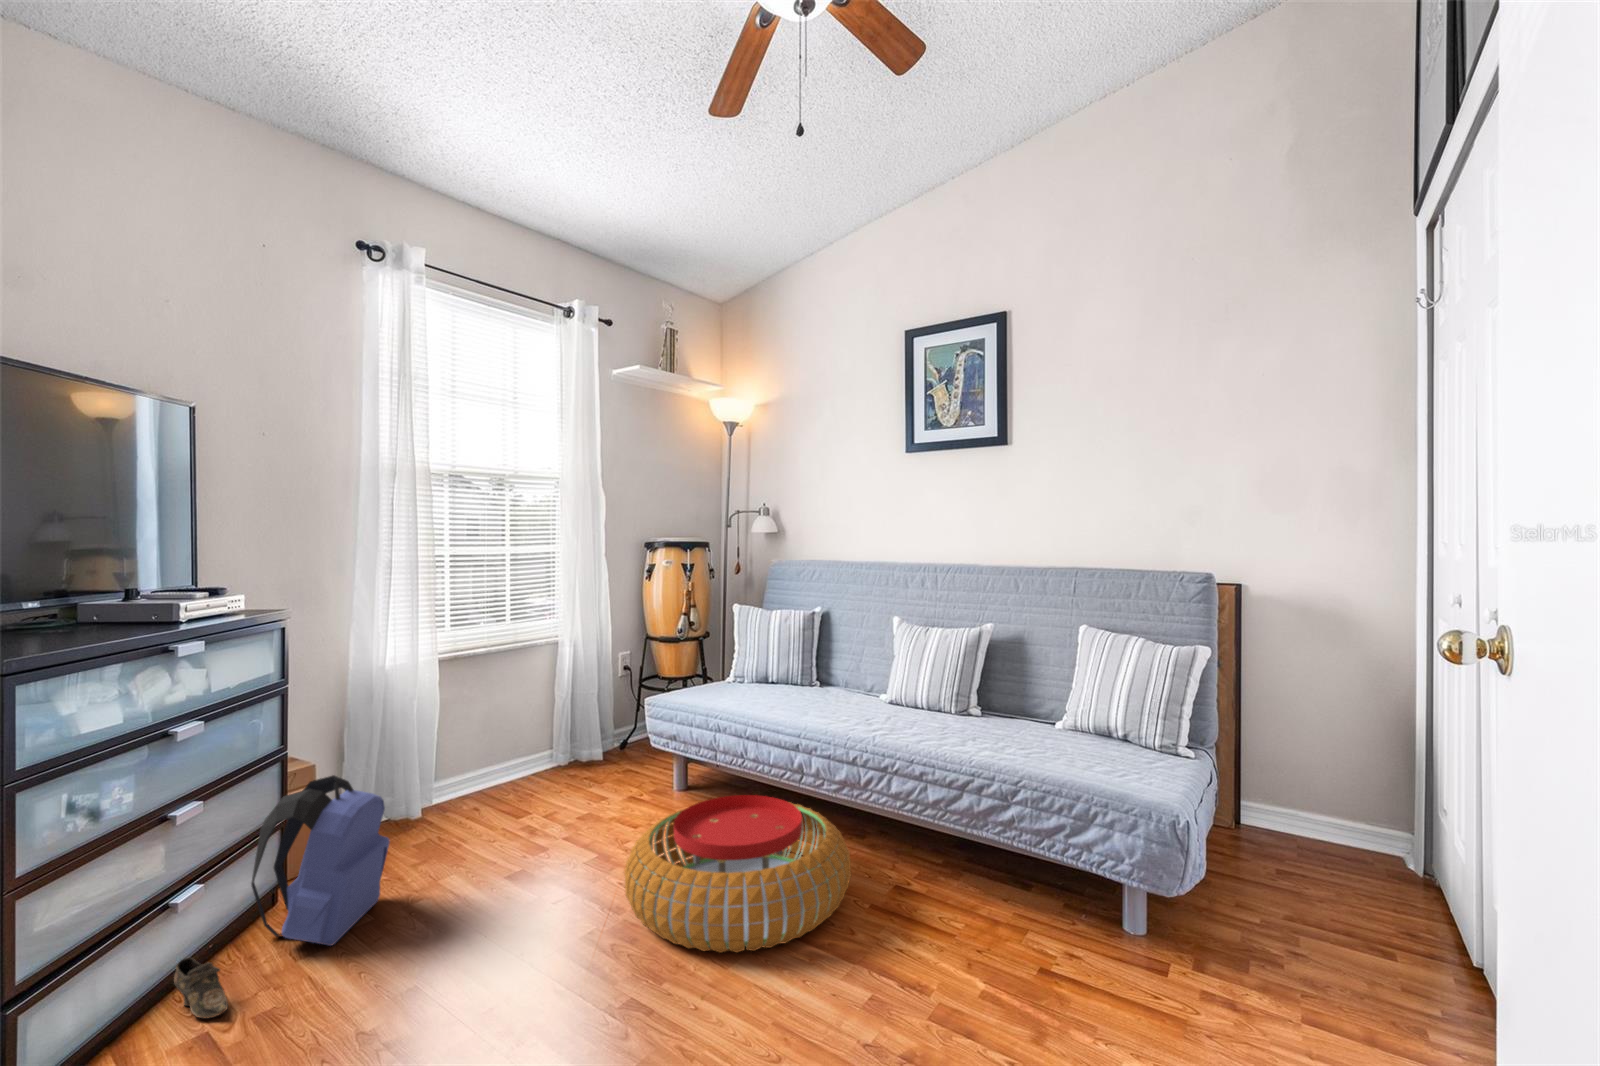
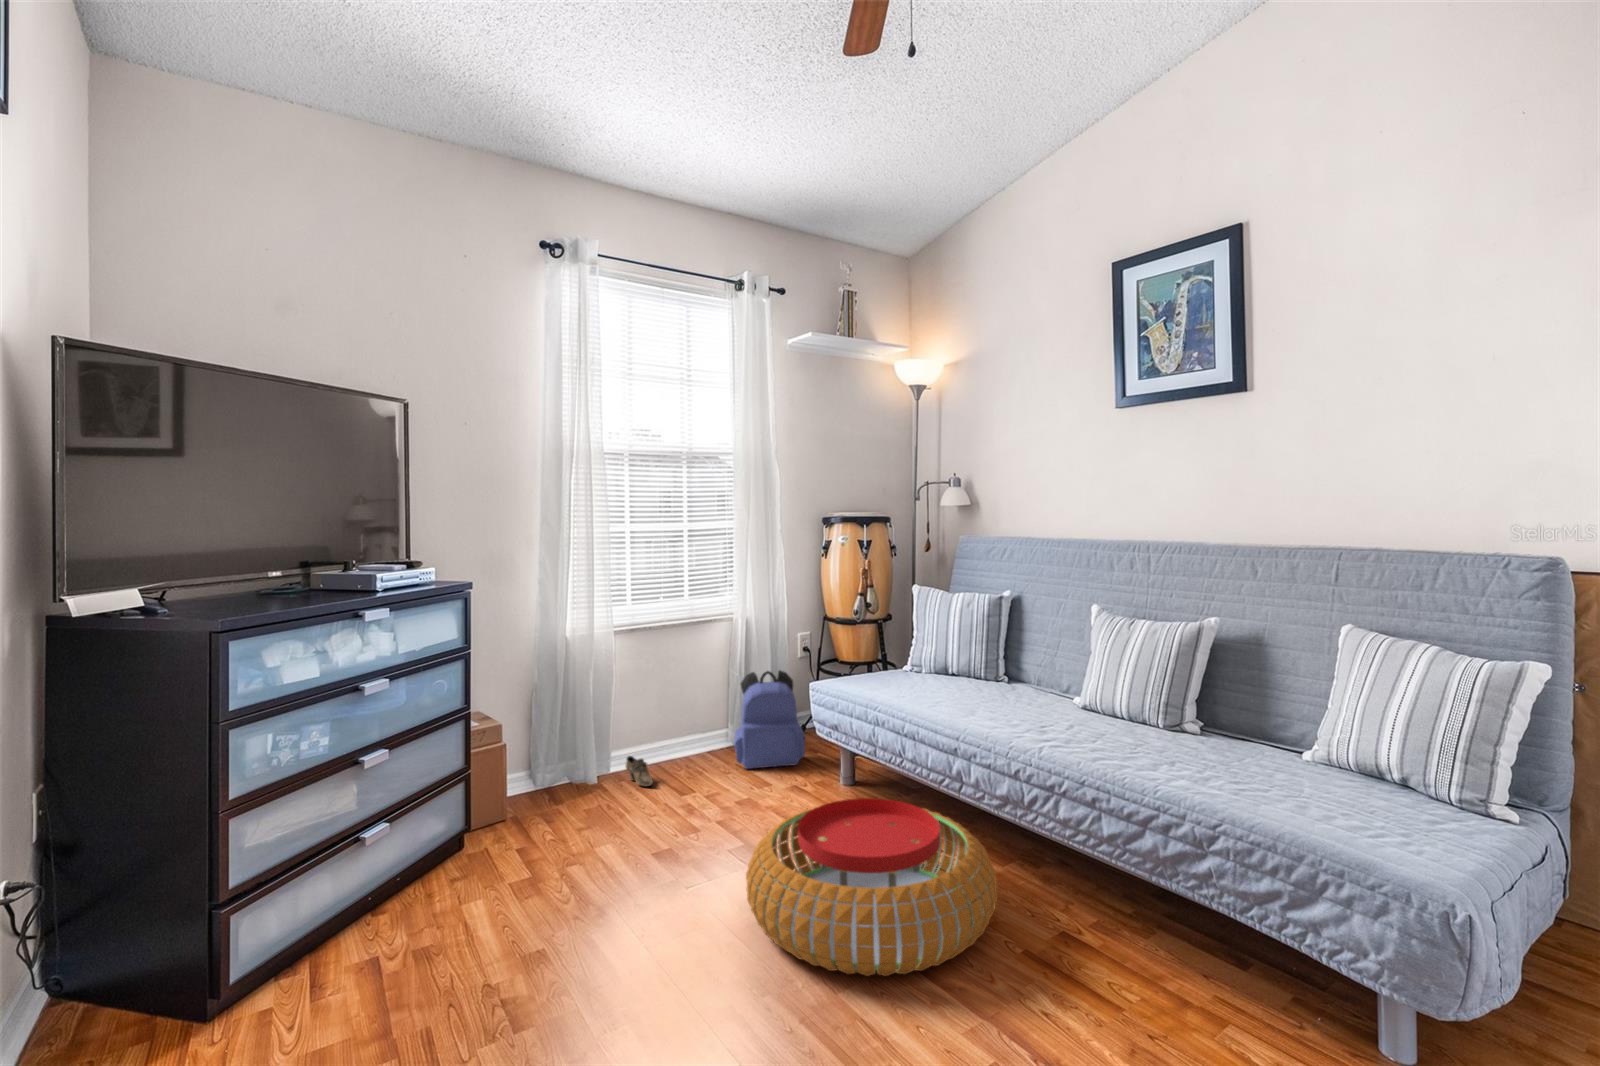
backpack: present [251,775,390,946] -> present [734,671,805,769]
shoe: present [174,958,228,1018] -> present [626,756,653,786]

